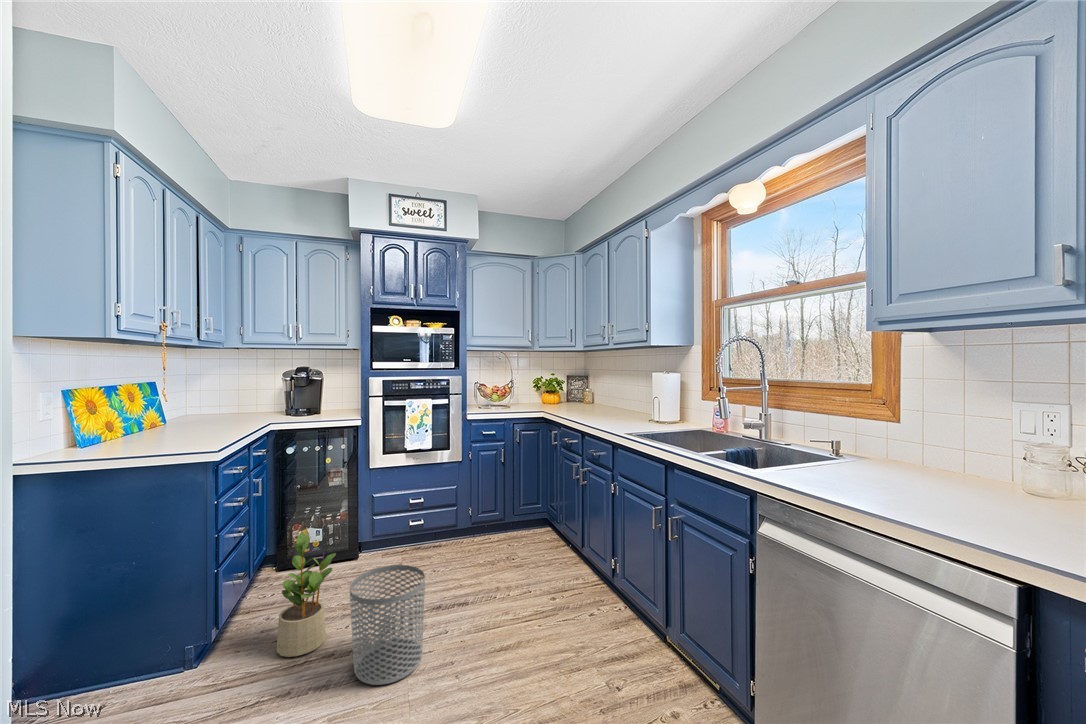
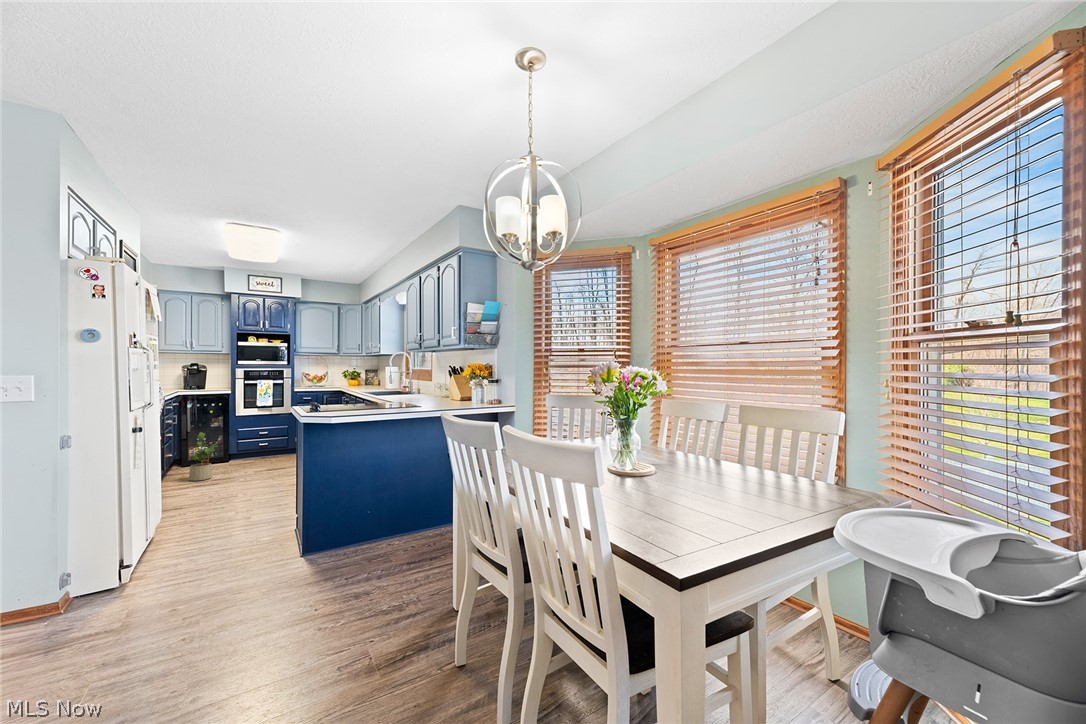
waste bin: present [350,565,425,685] -> none [224,444,258,483]

